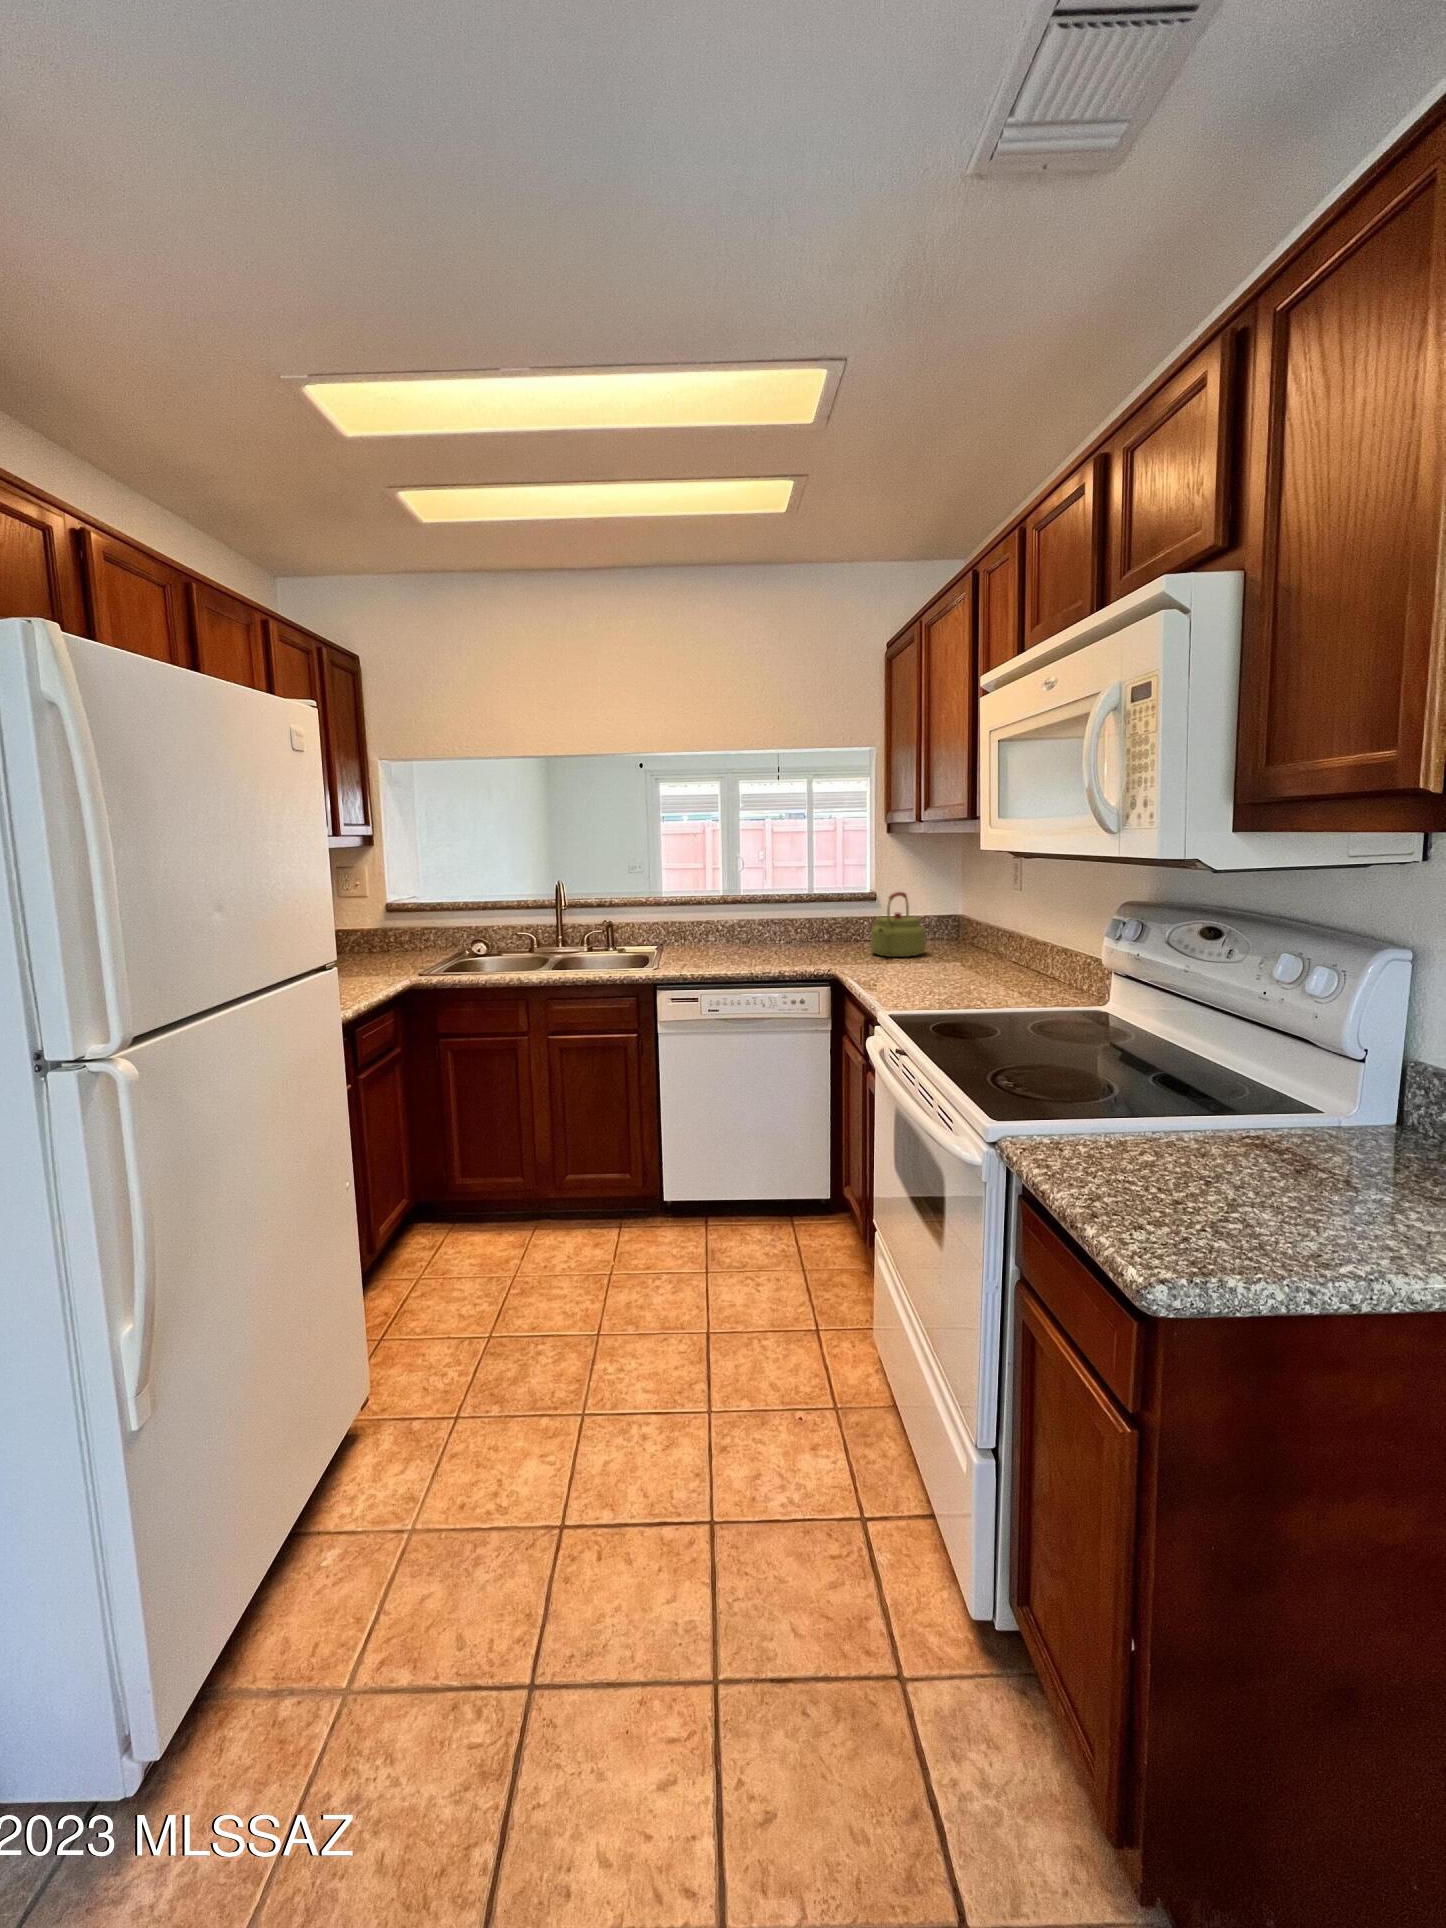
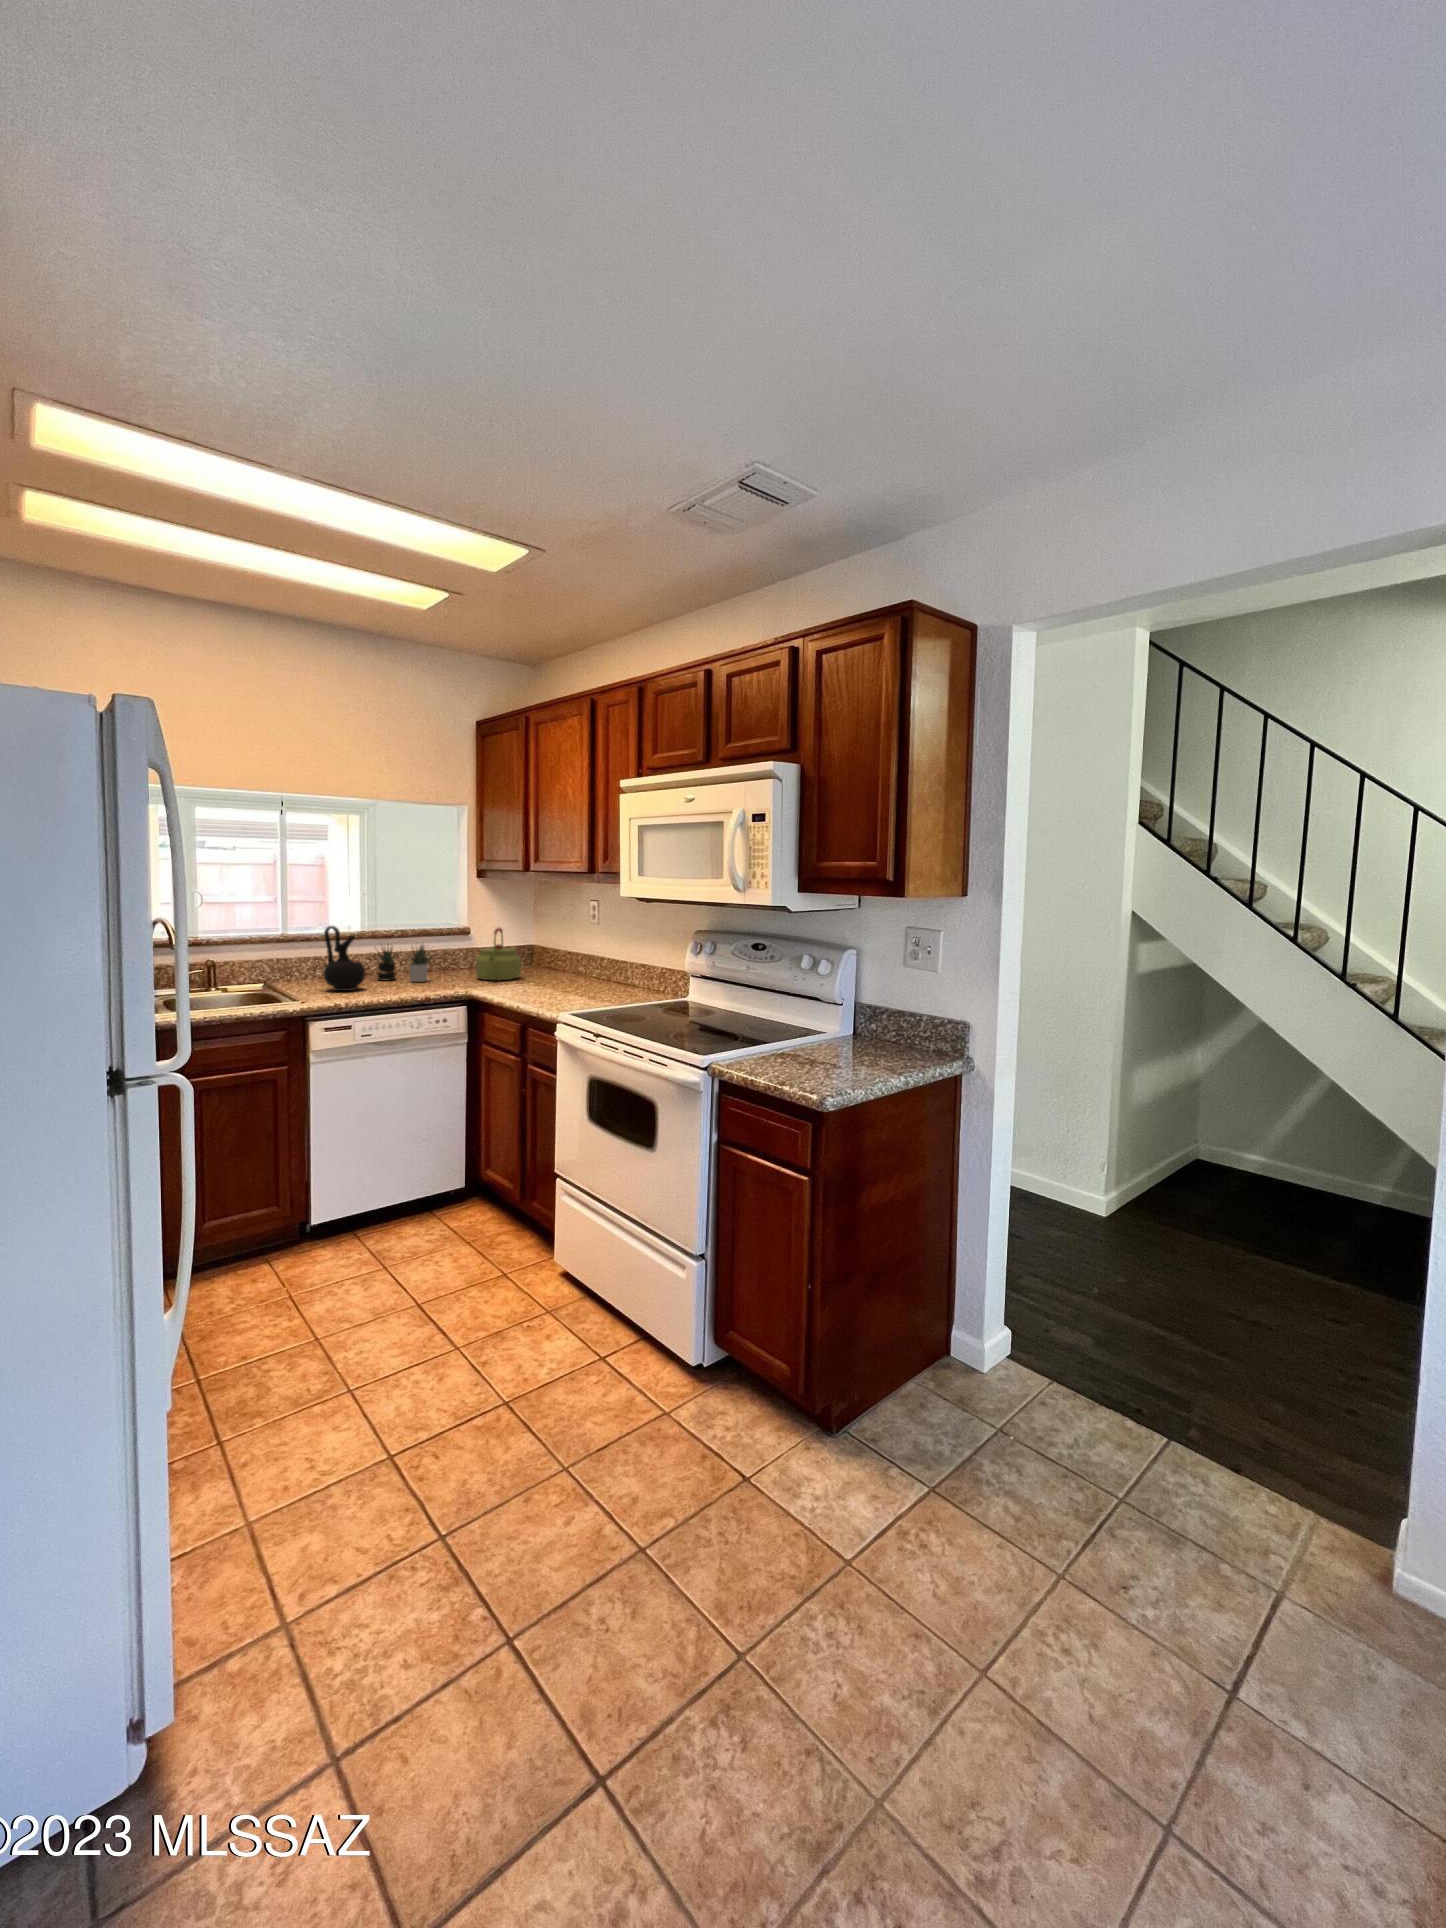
ceramic jug: none [700,889,741,960] -> present [324,926,365,991]
succulent plant: none [761,906,827,953] -> present [372,943,432,982]

